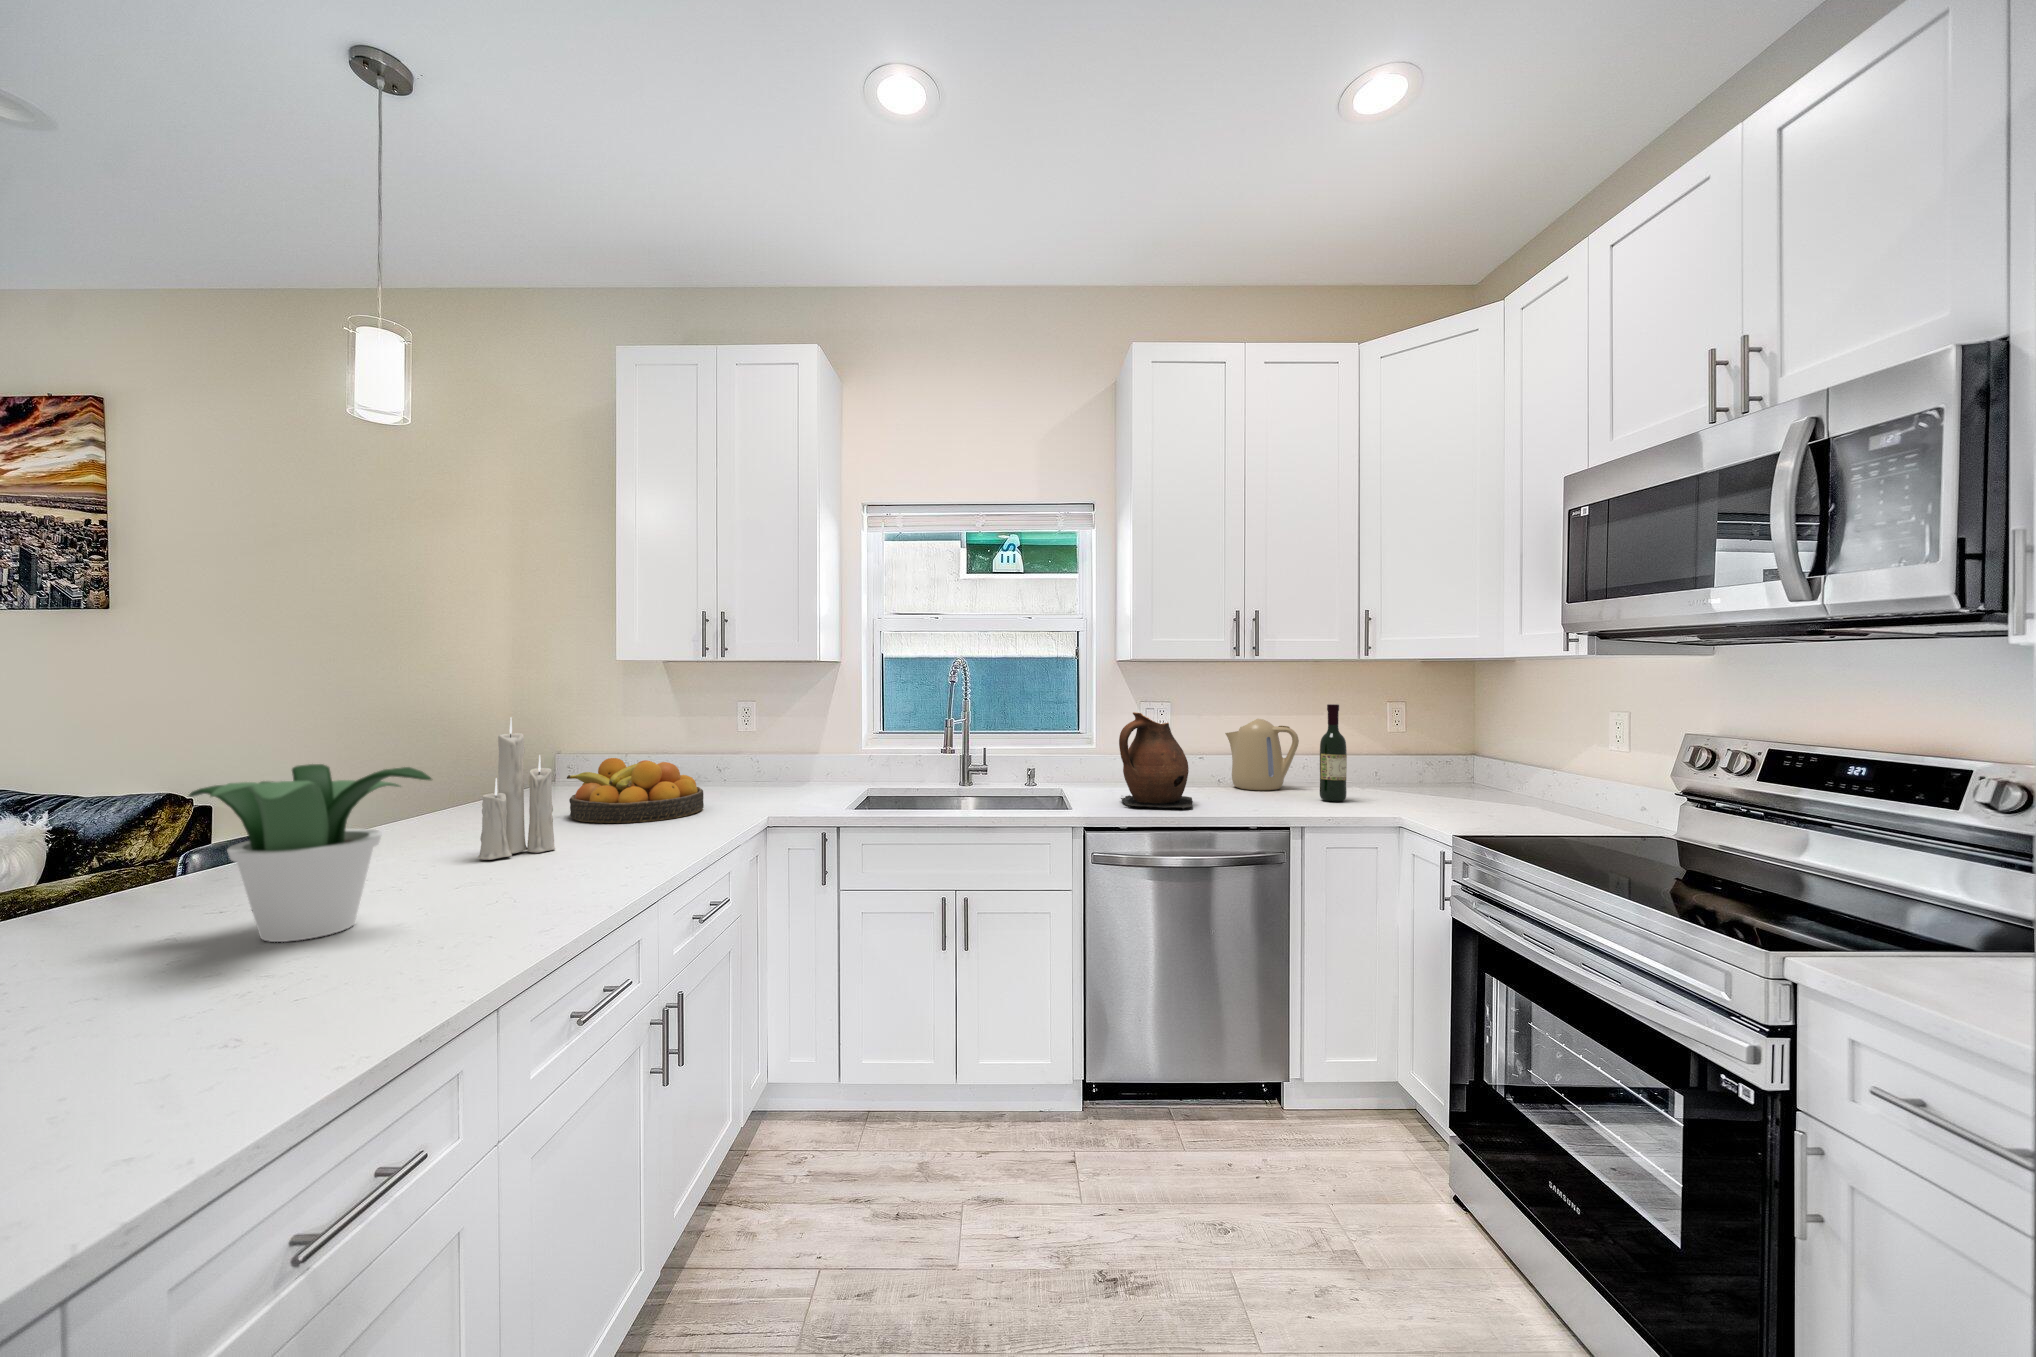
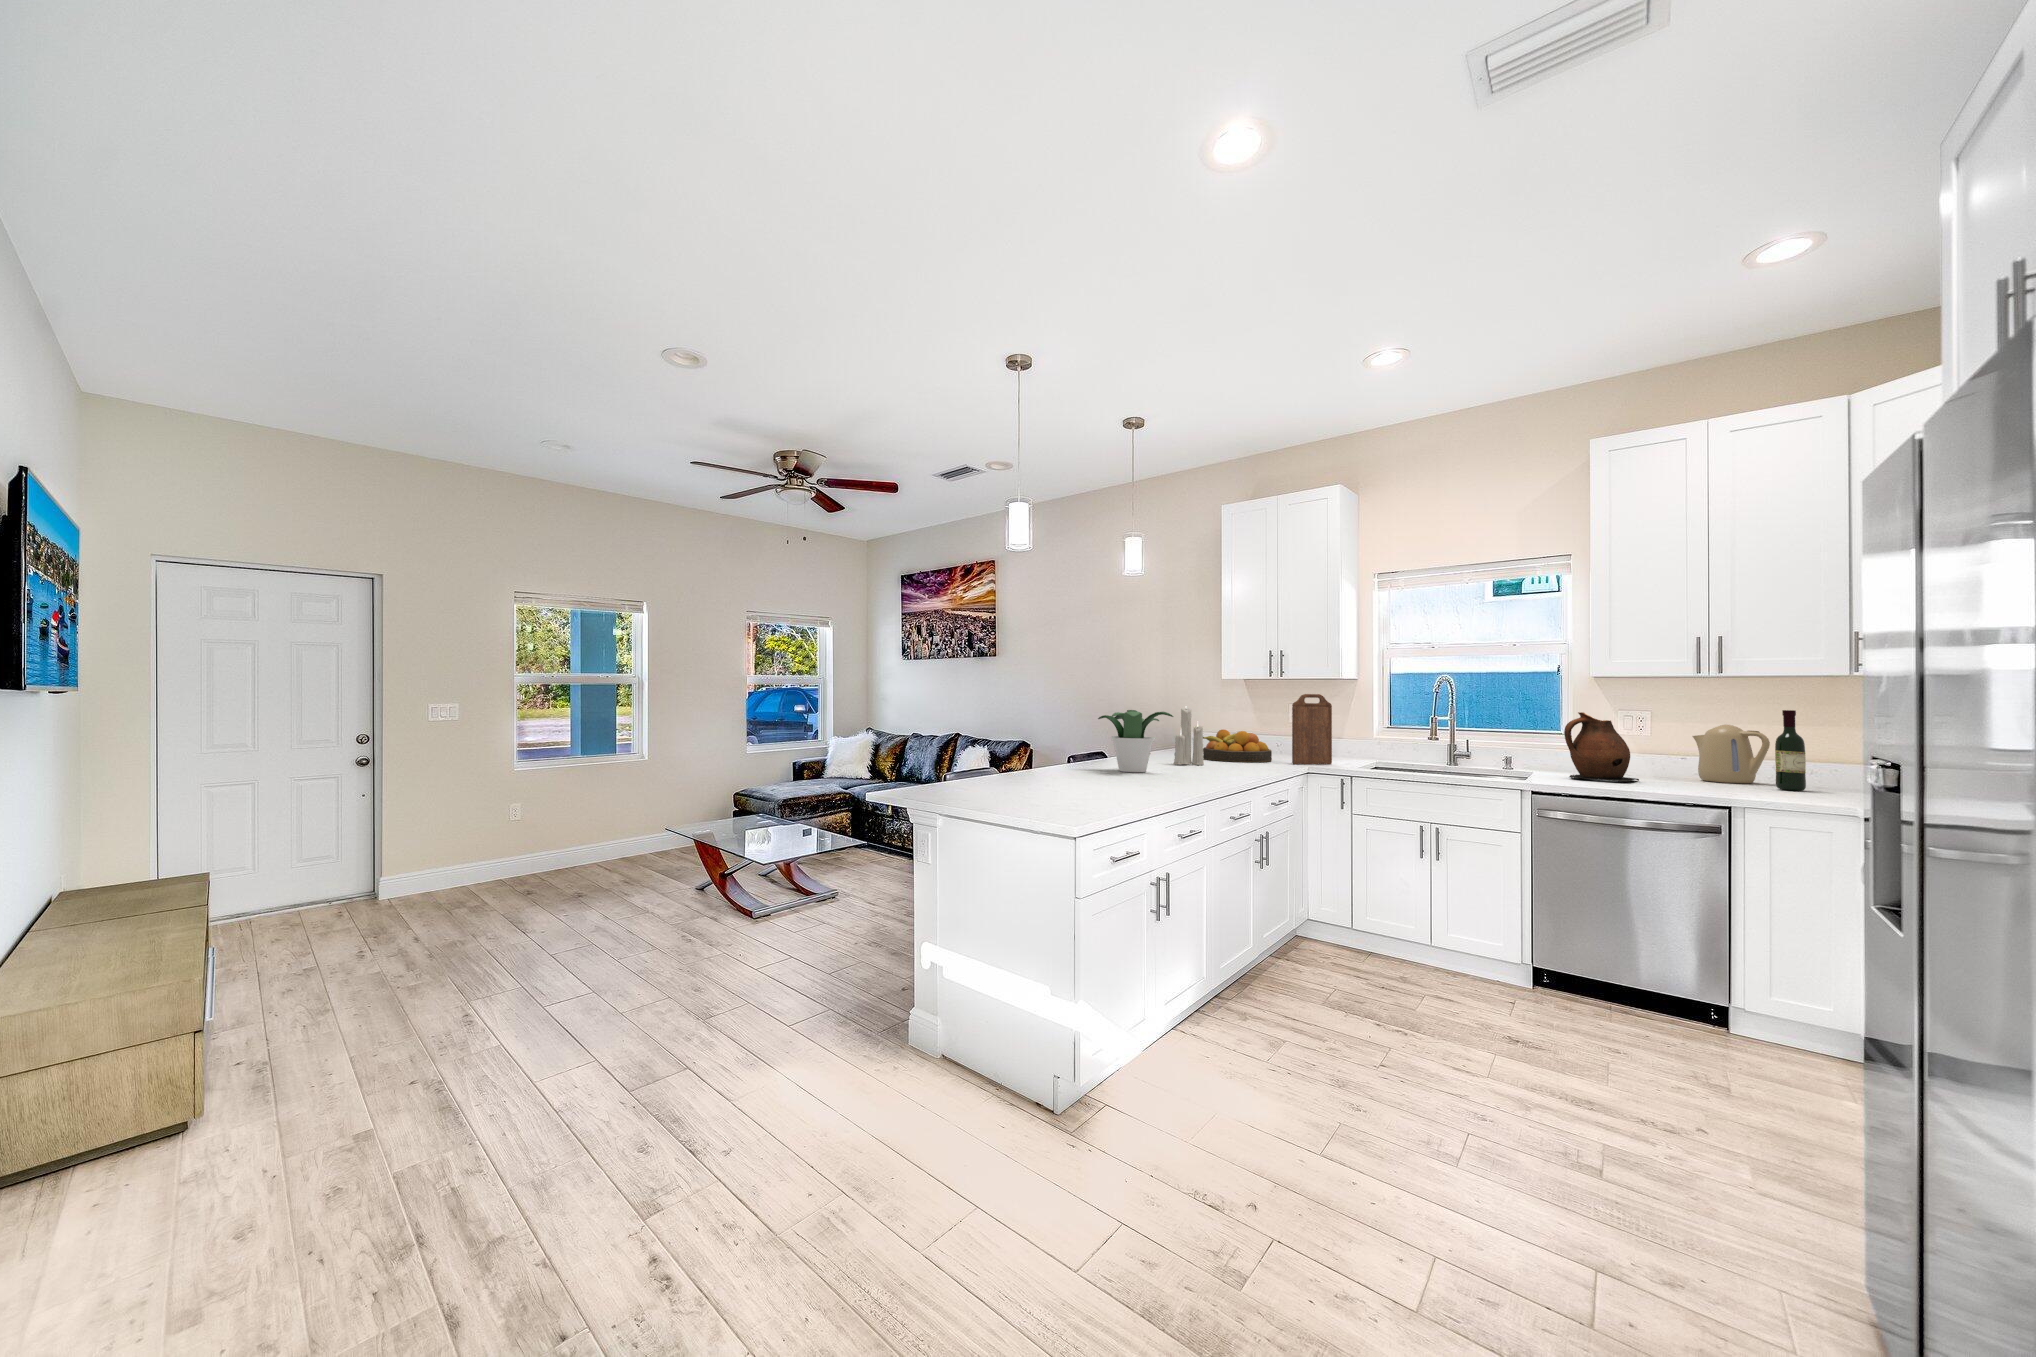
cutting board: none [739,691,805,816] -> present [1292,694,1332,764]

